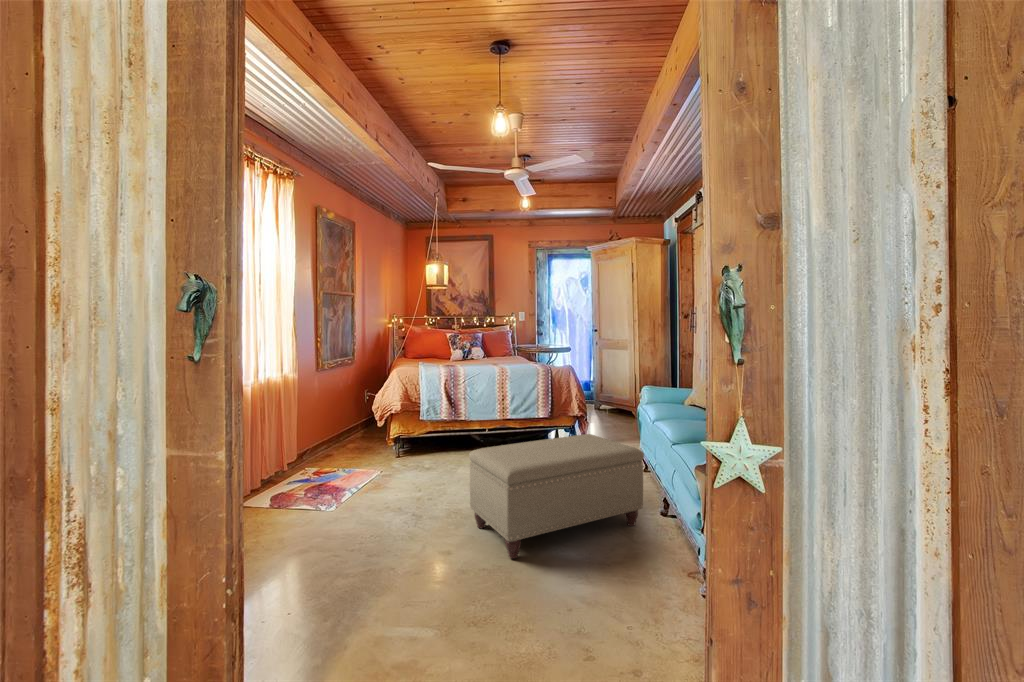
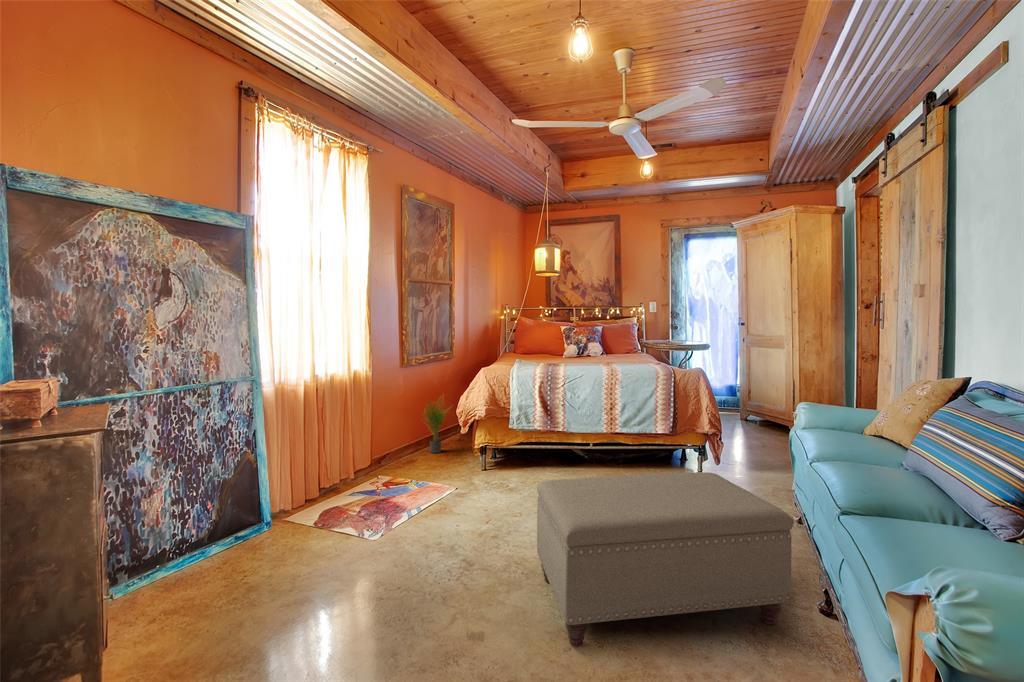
potted plant: none [321,398,356,455] -> present [426,404,446,453]

